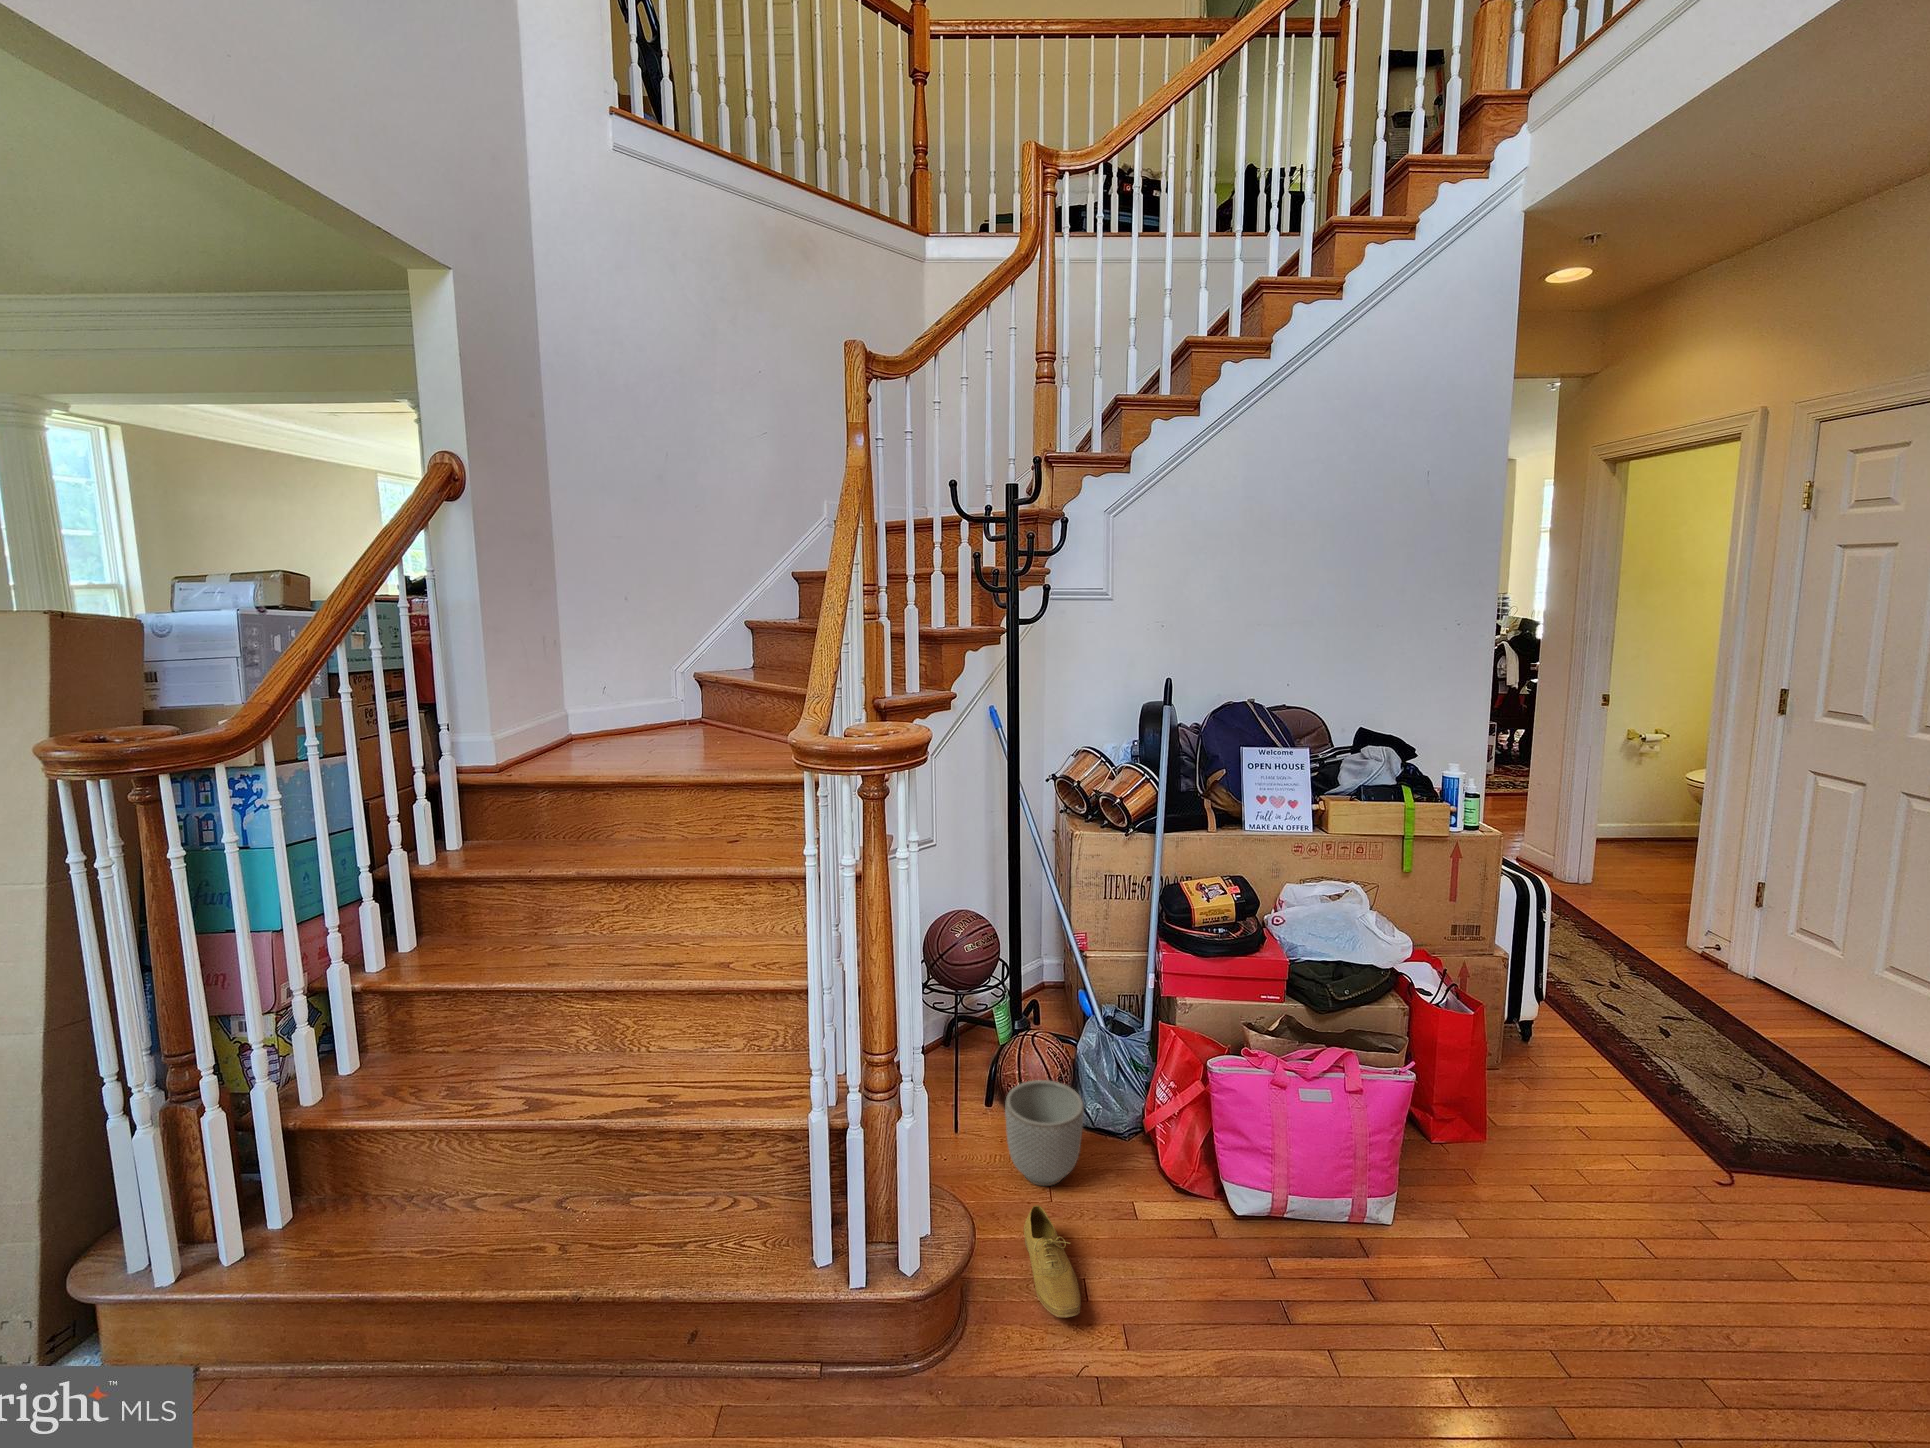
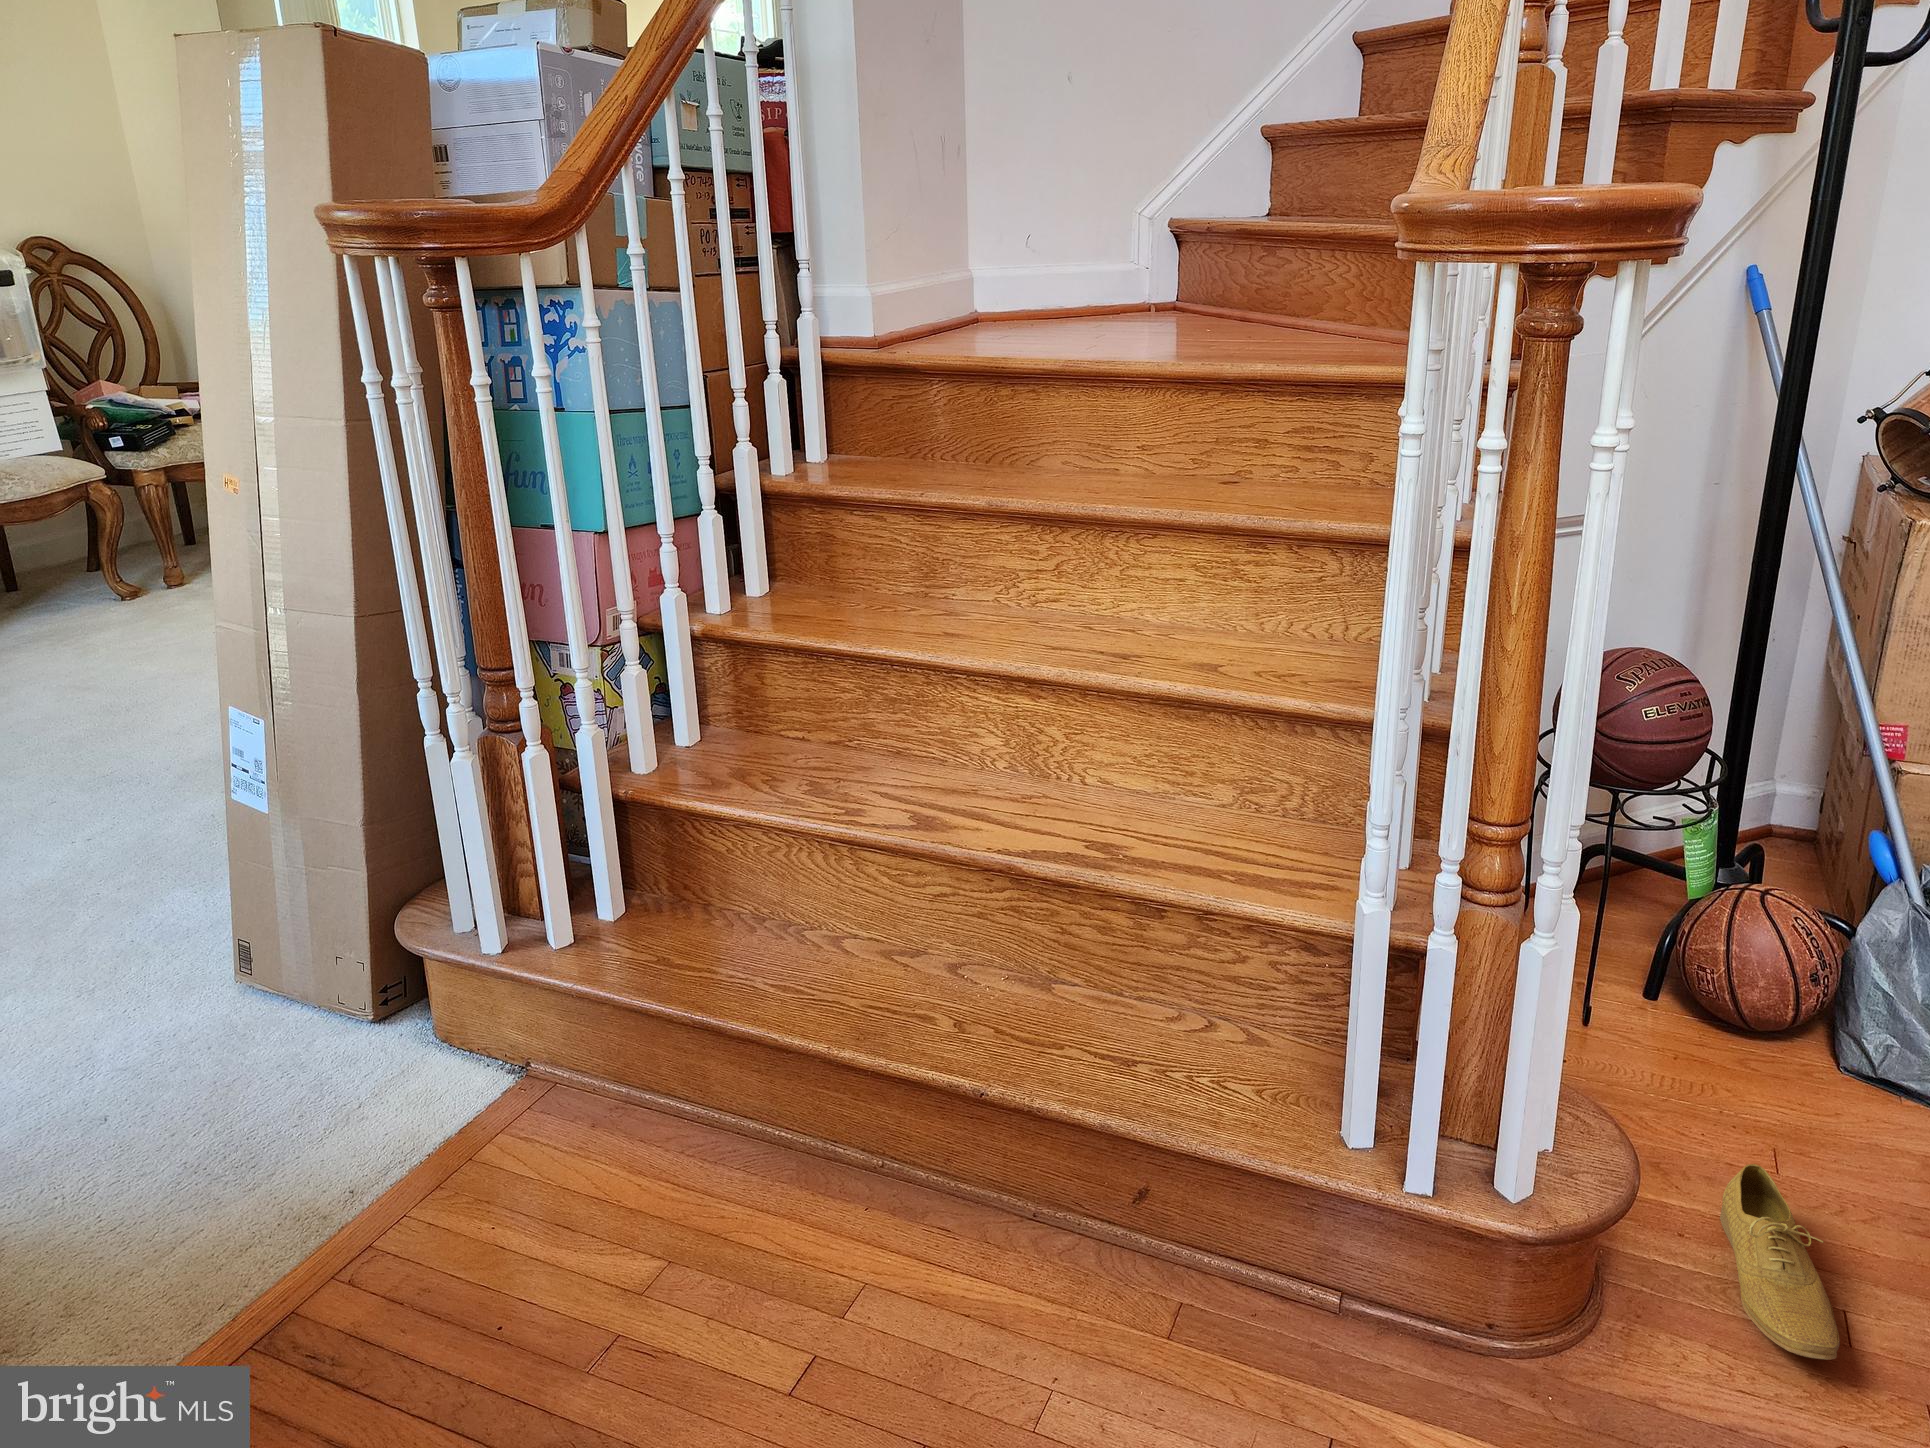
planter: present [1005,1080,1084,1186] -> none [1697,961,1873,1143]

